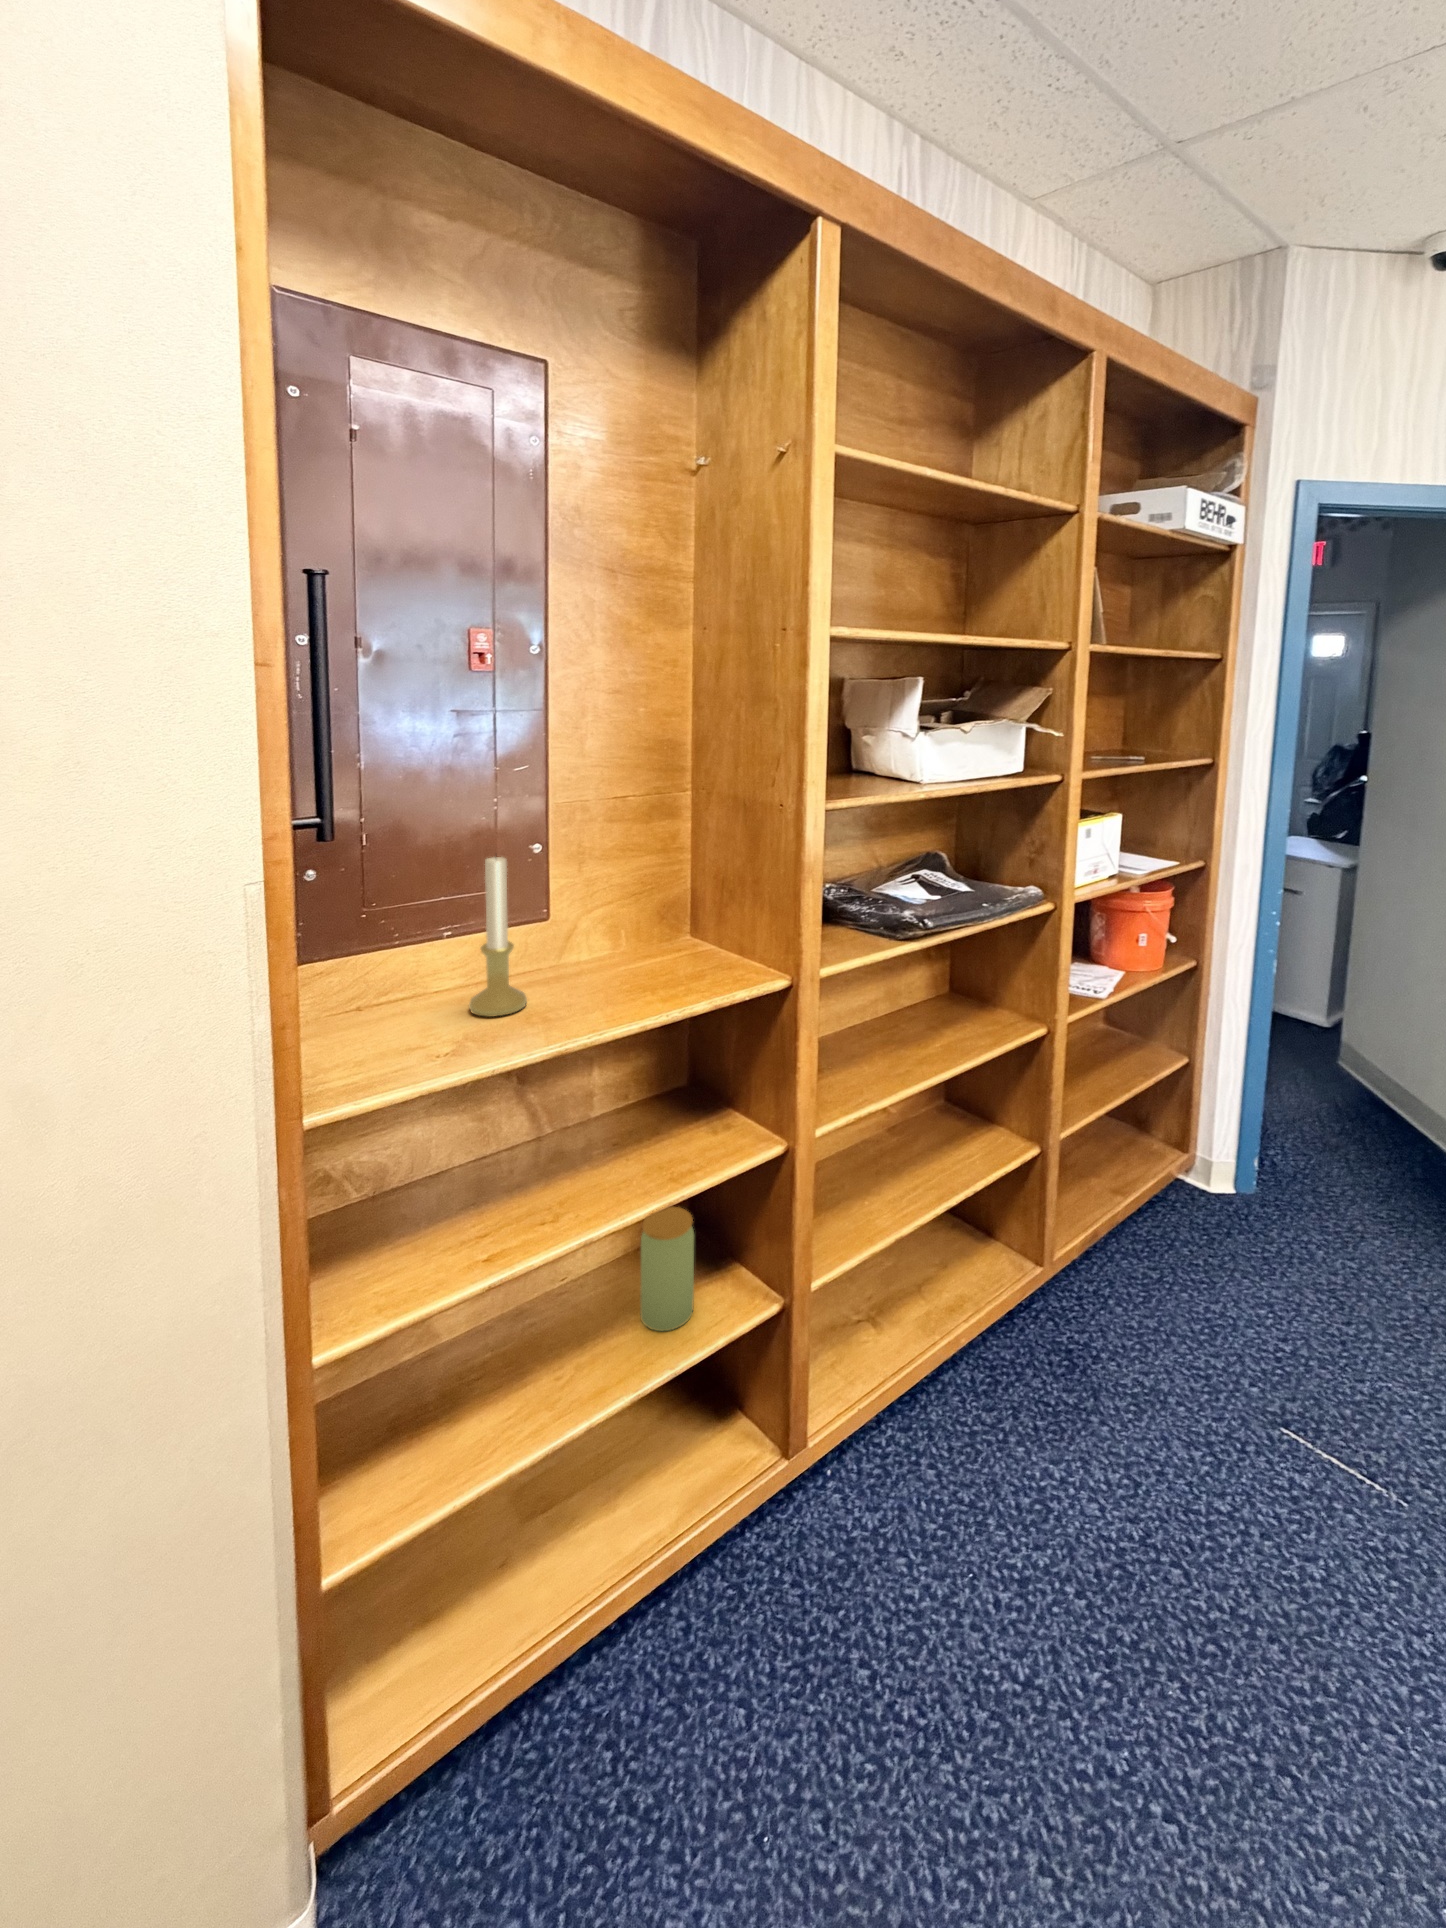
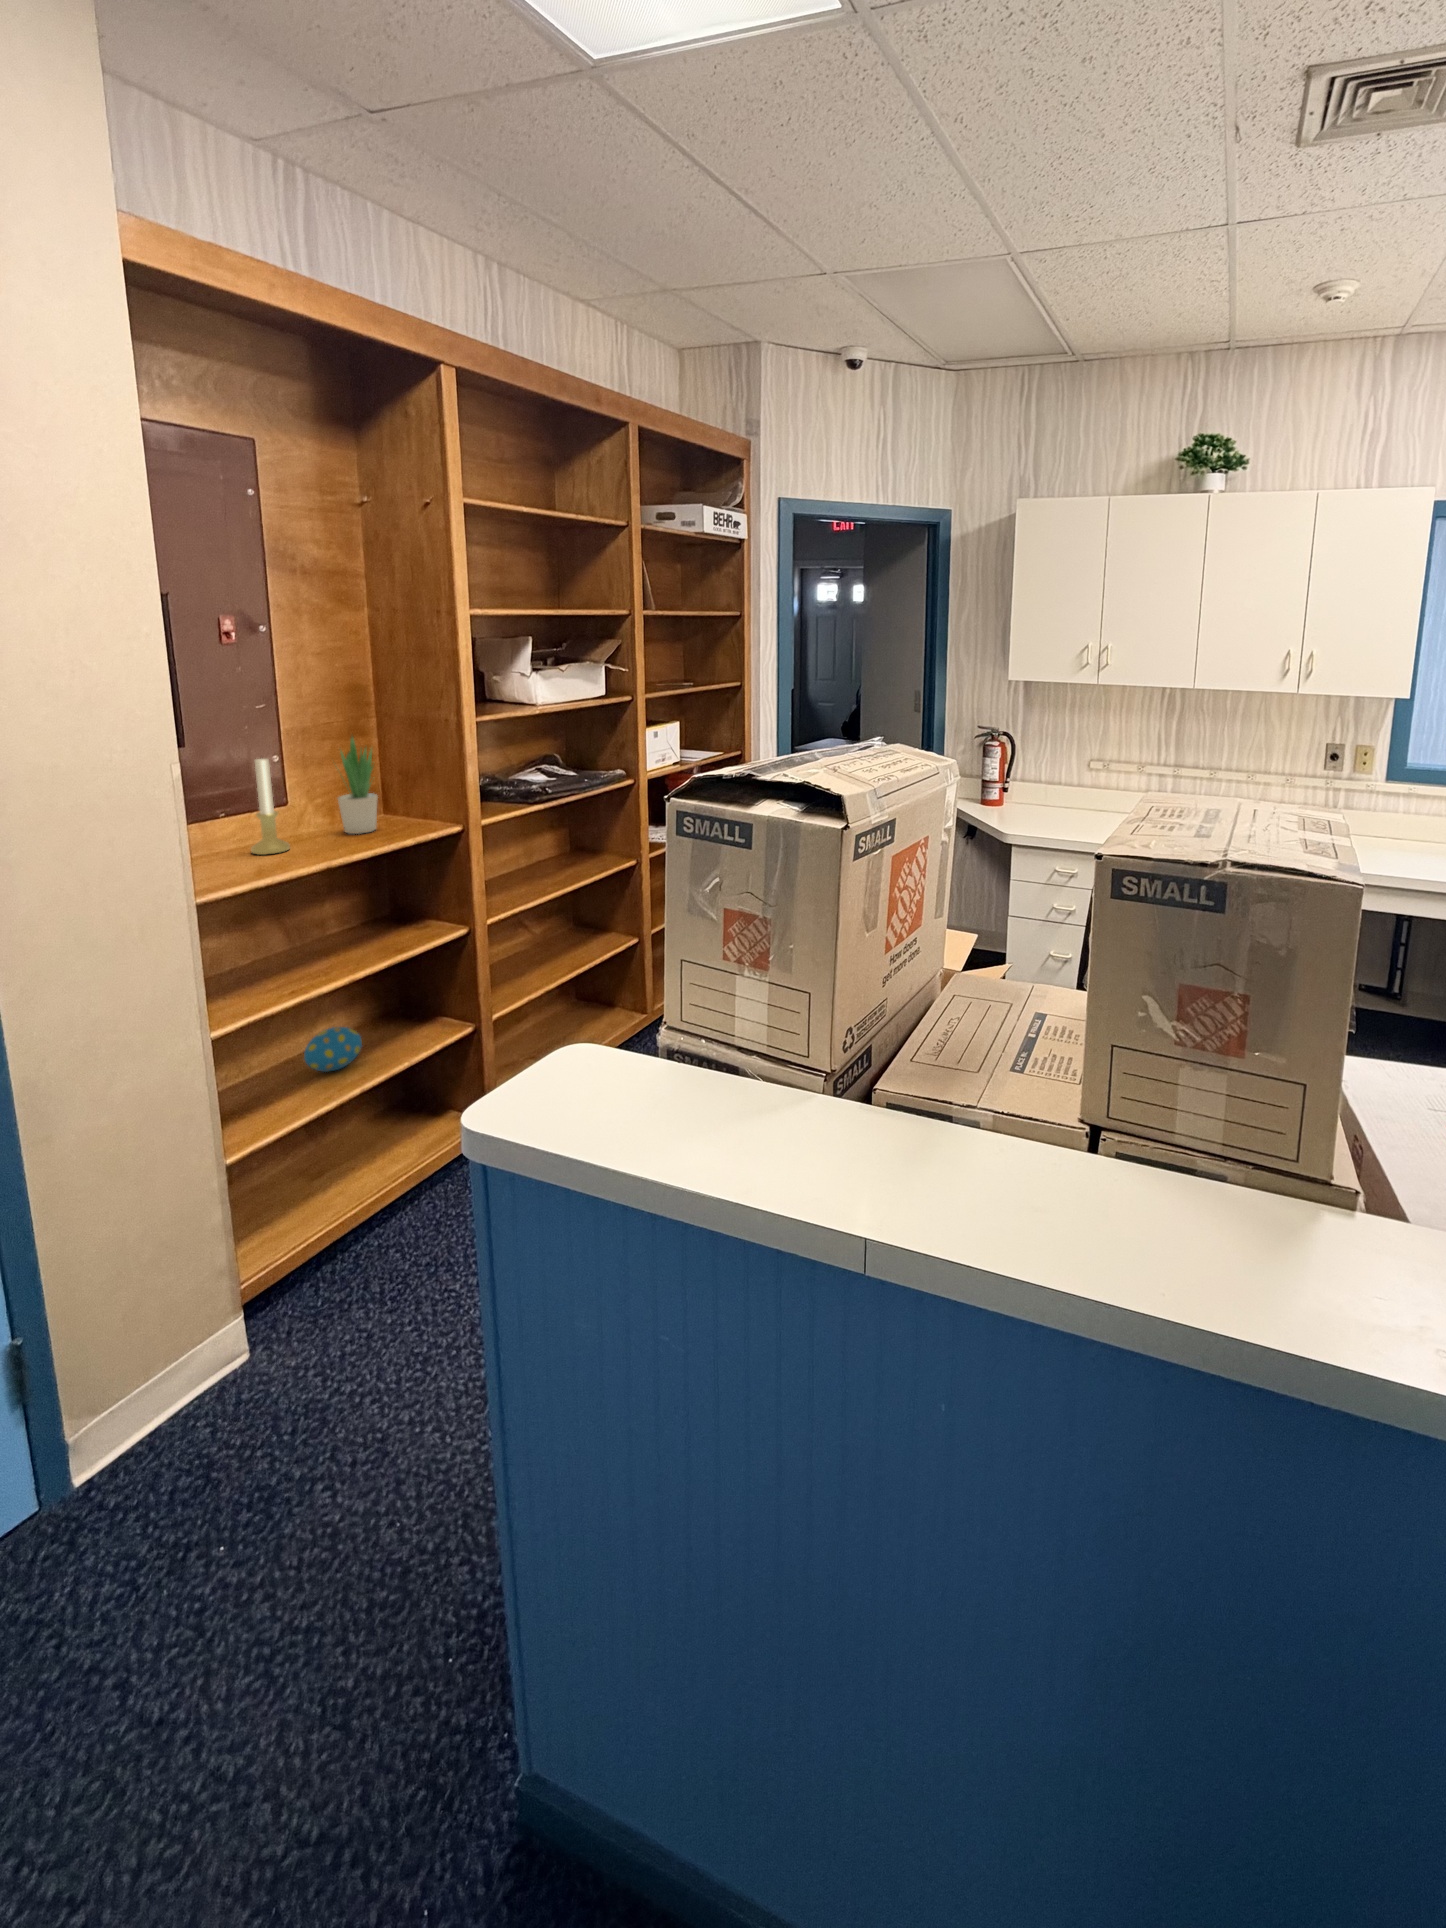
potted plant: none [610,820,672,982] -> present [337,736,378,834]
jar: present [640,1206,694,1331] -> none [377,974,416,1045]
decorative egg: none [514,1298,606,1382] -> present [304,1027,362,1072]

